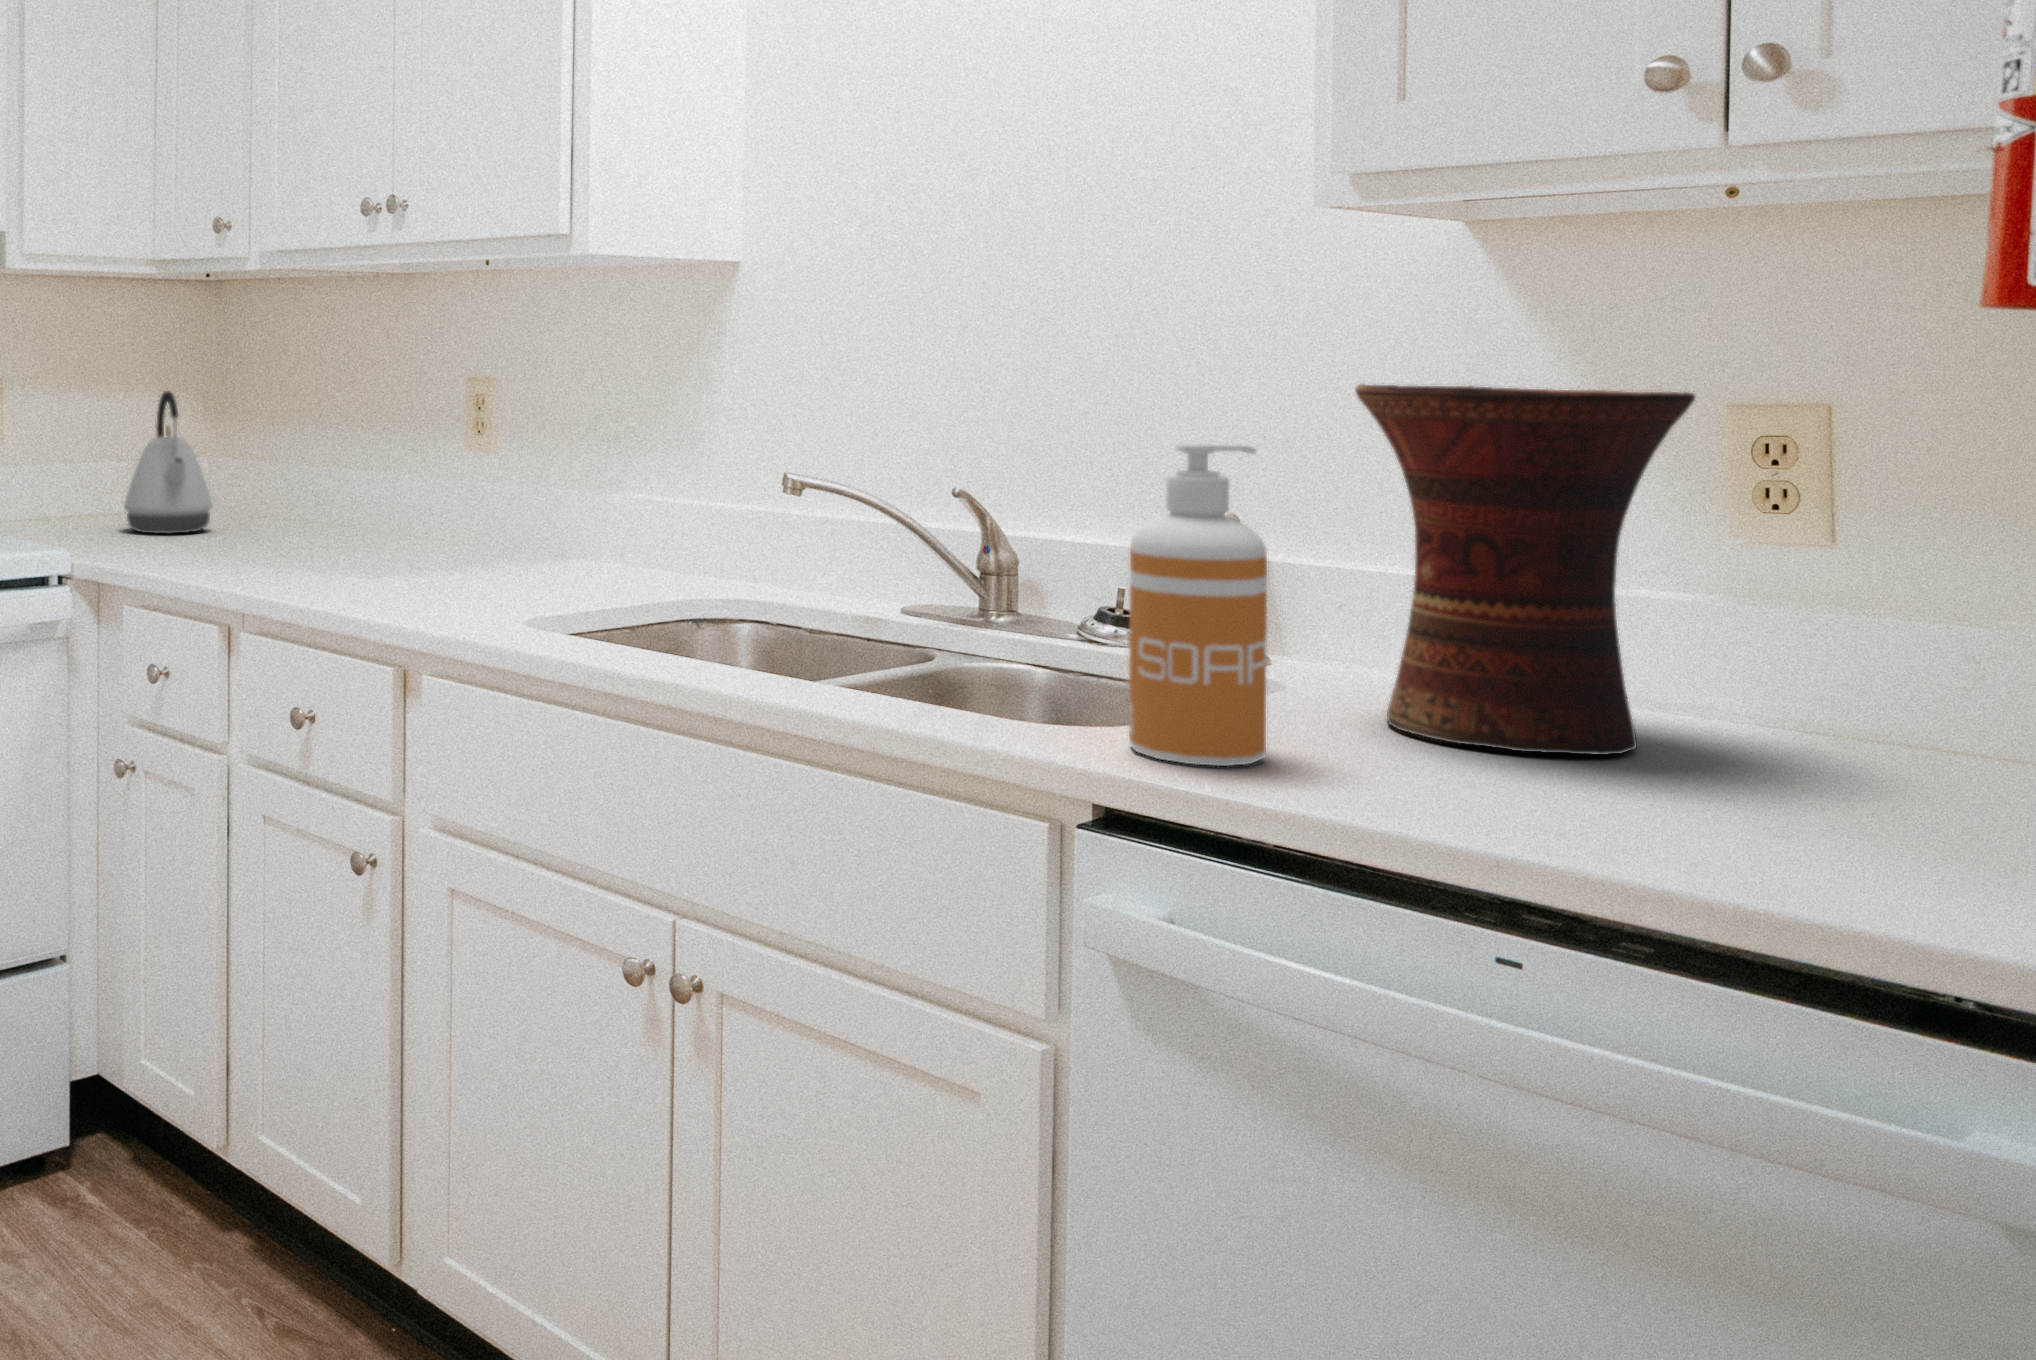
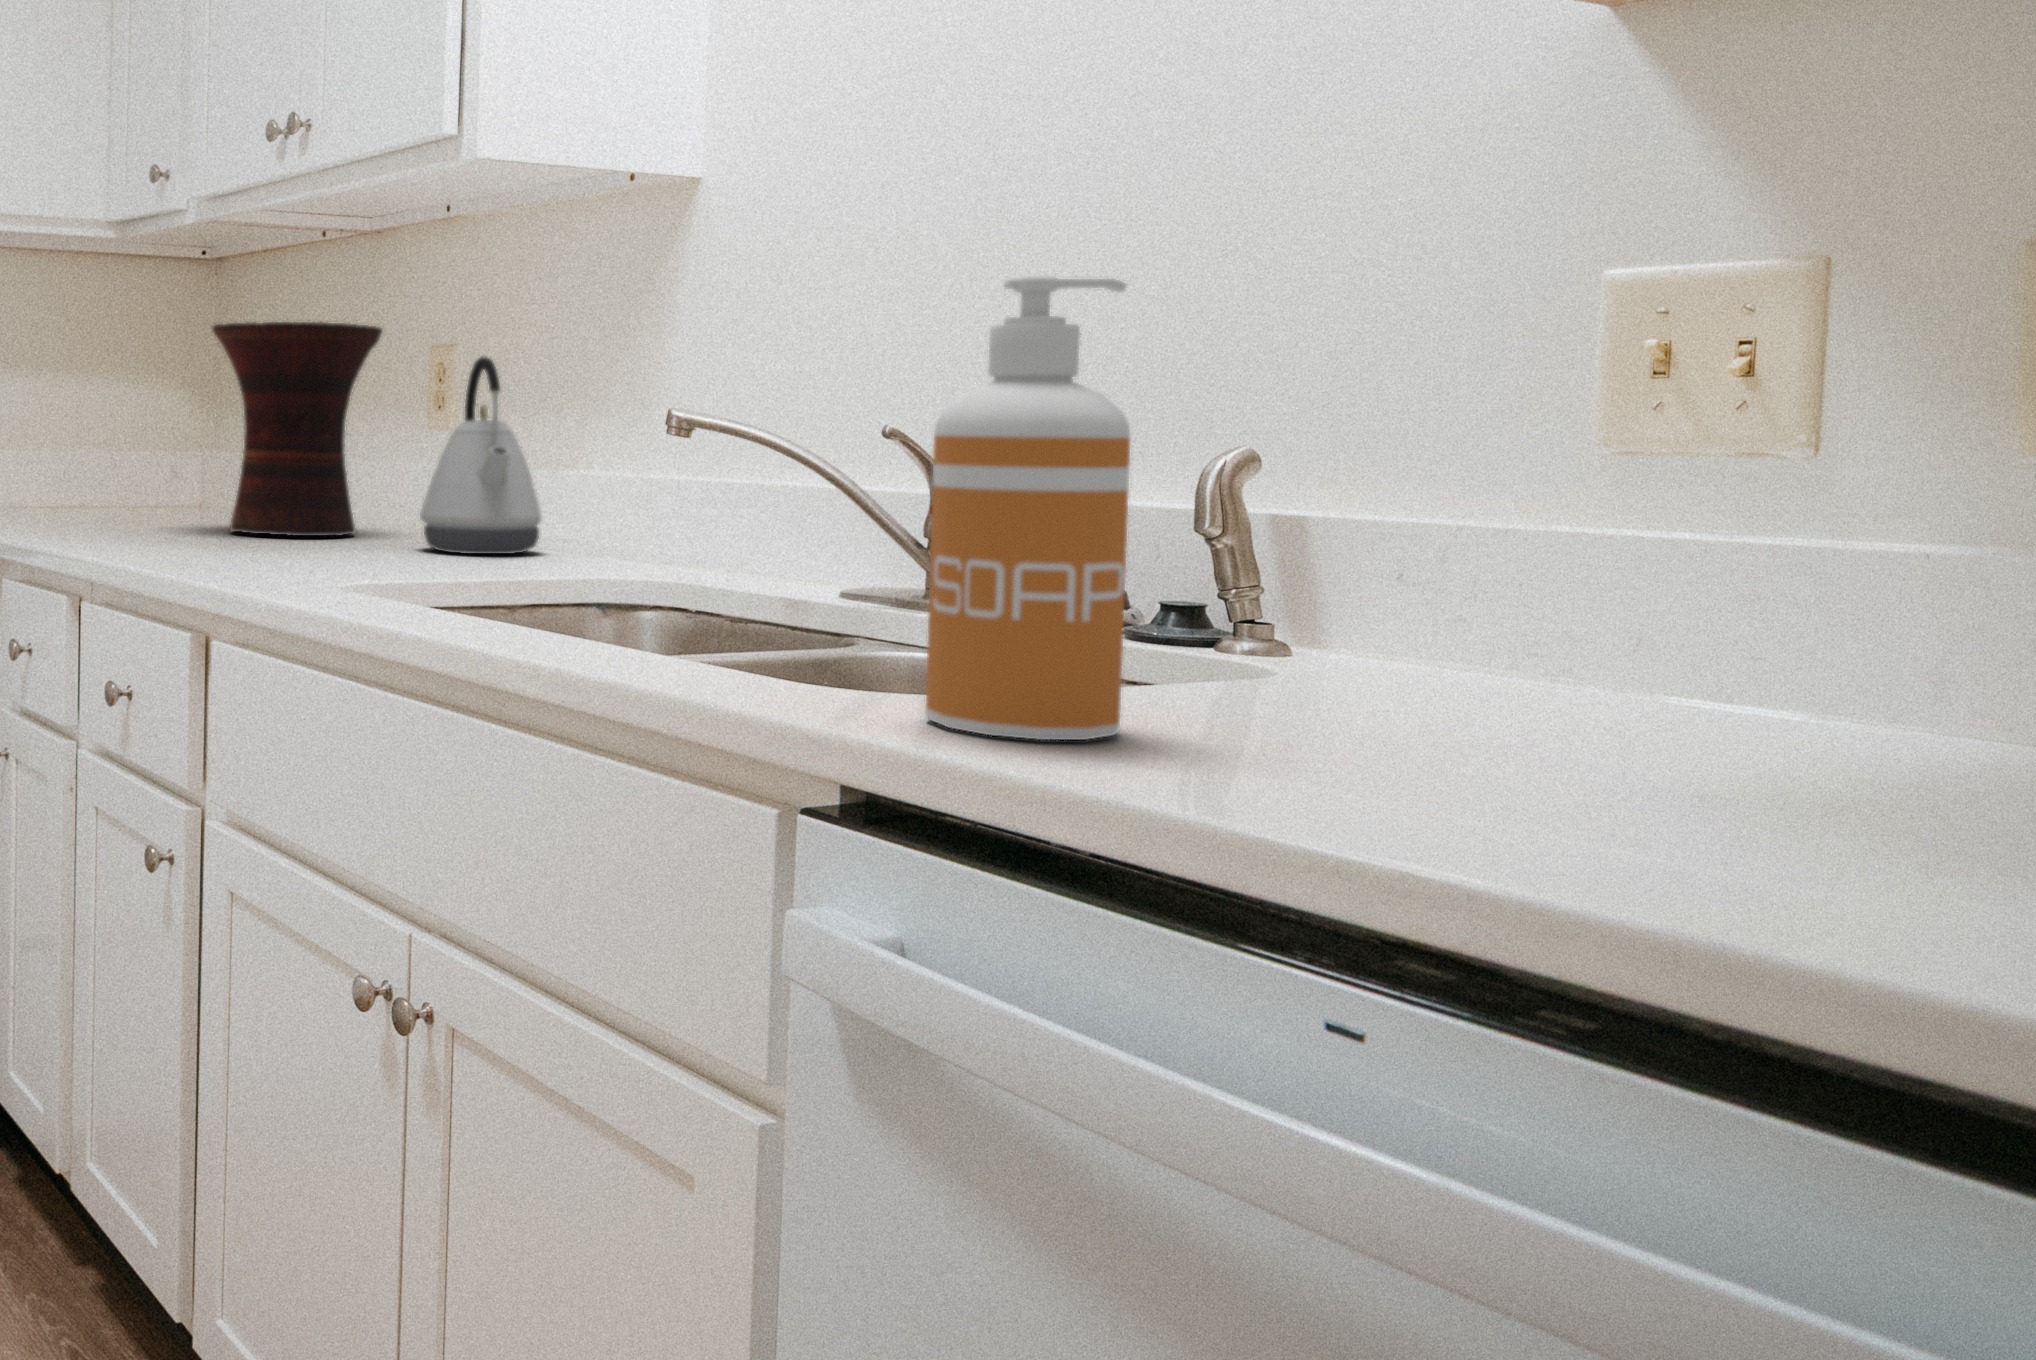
vase: present [1355,384,1696,755] -> present [212,322,382,536]
kettle: present [124,391,213,534] -> present [420,357,541,554]

